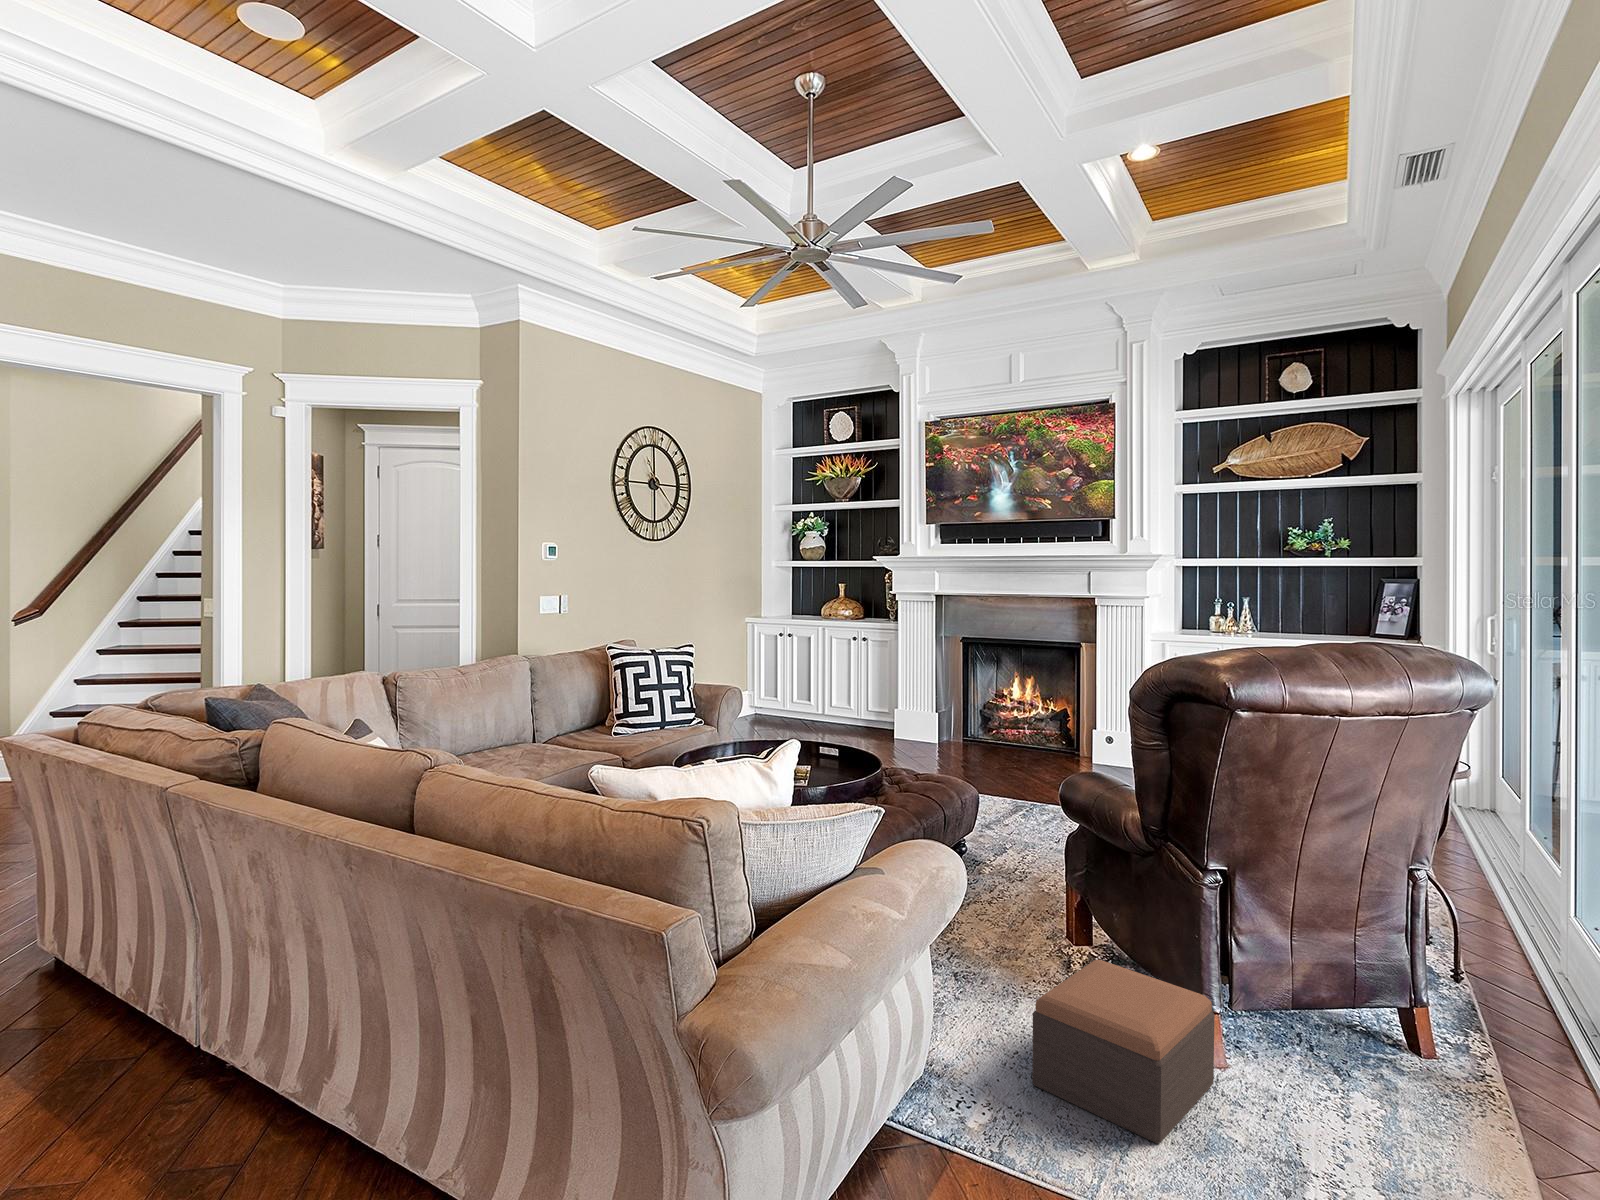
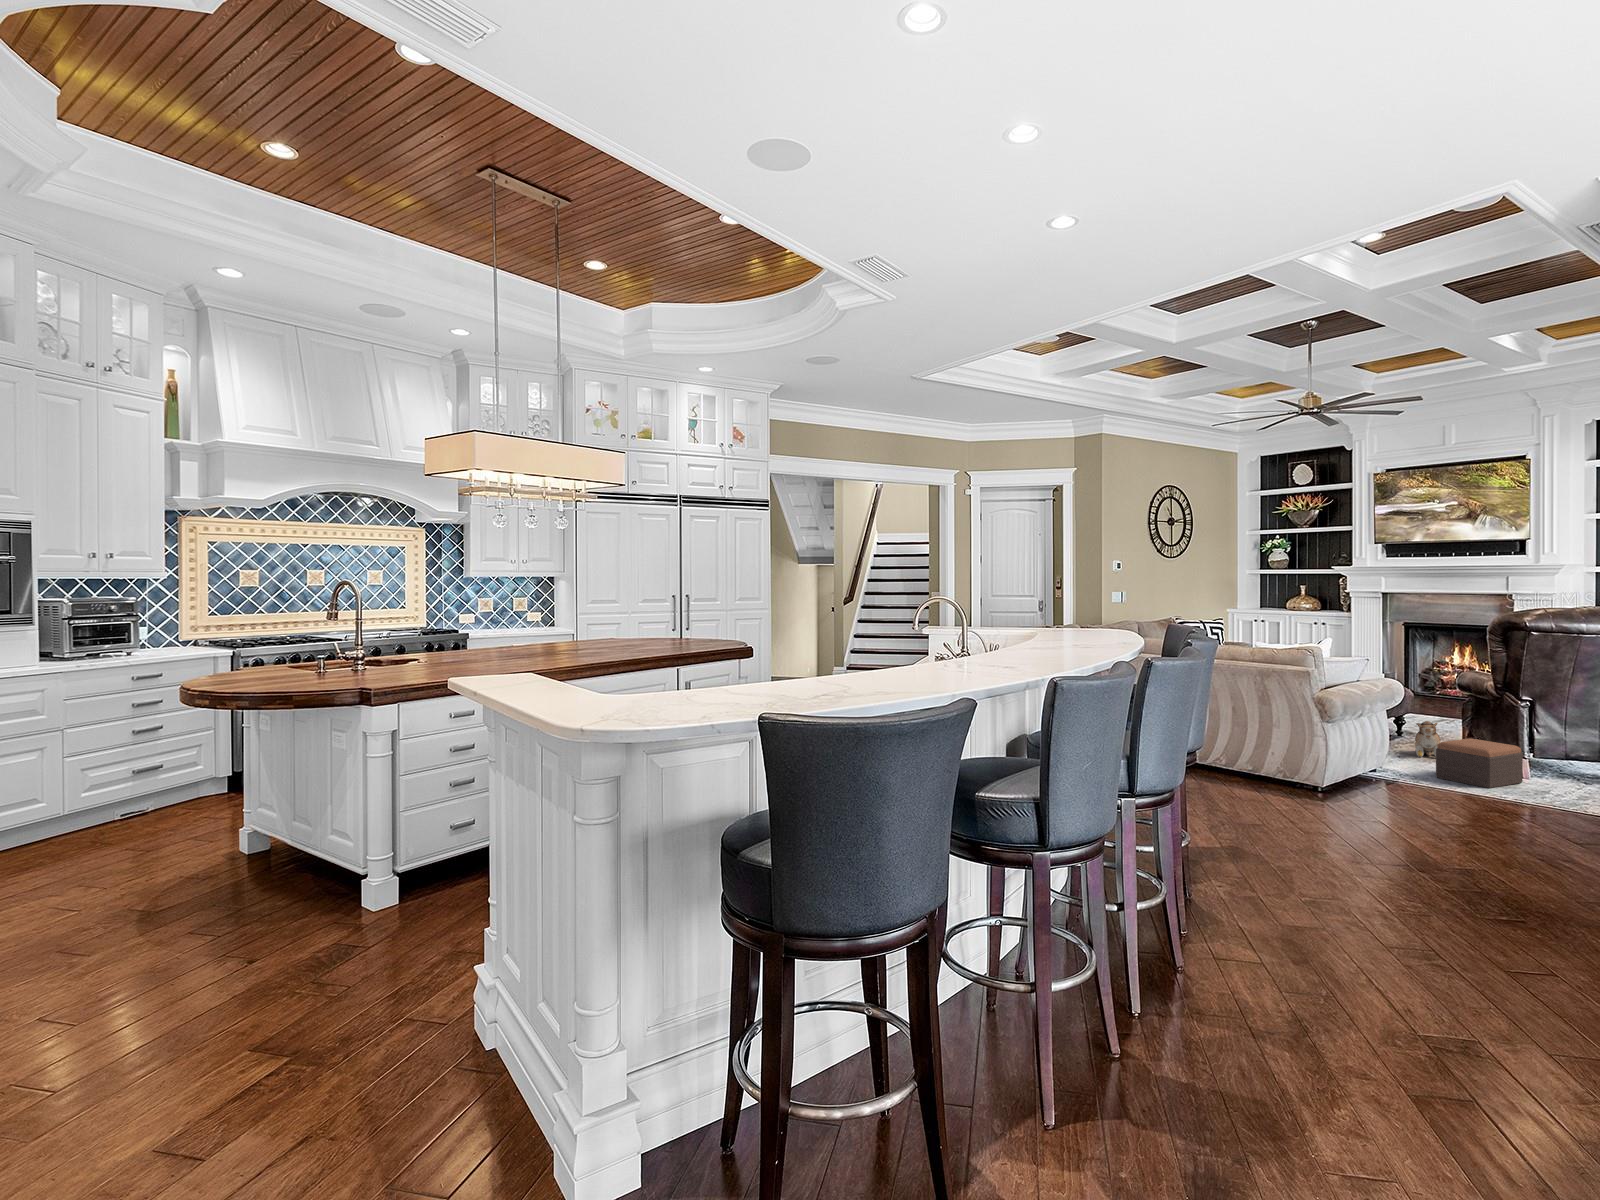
plush toy: none [983,884,1031,961] -> present [1415,721,1440,757]

